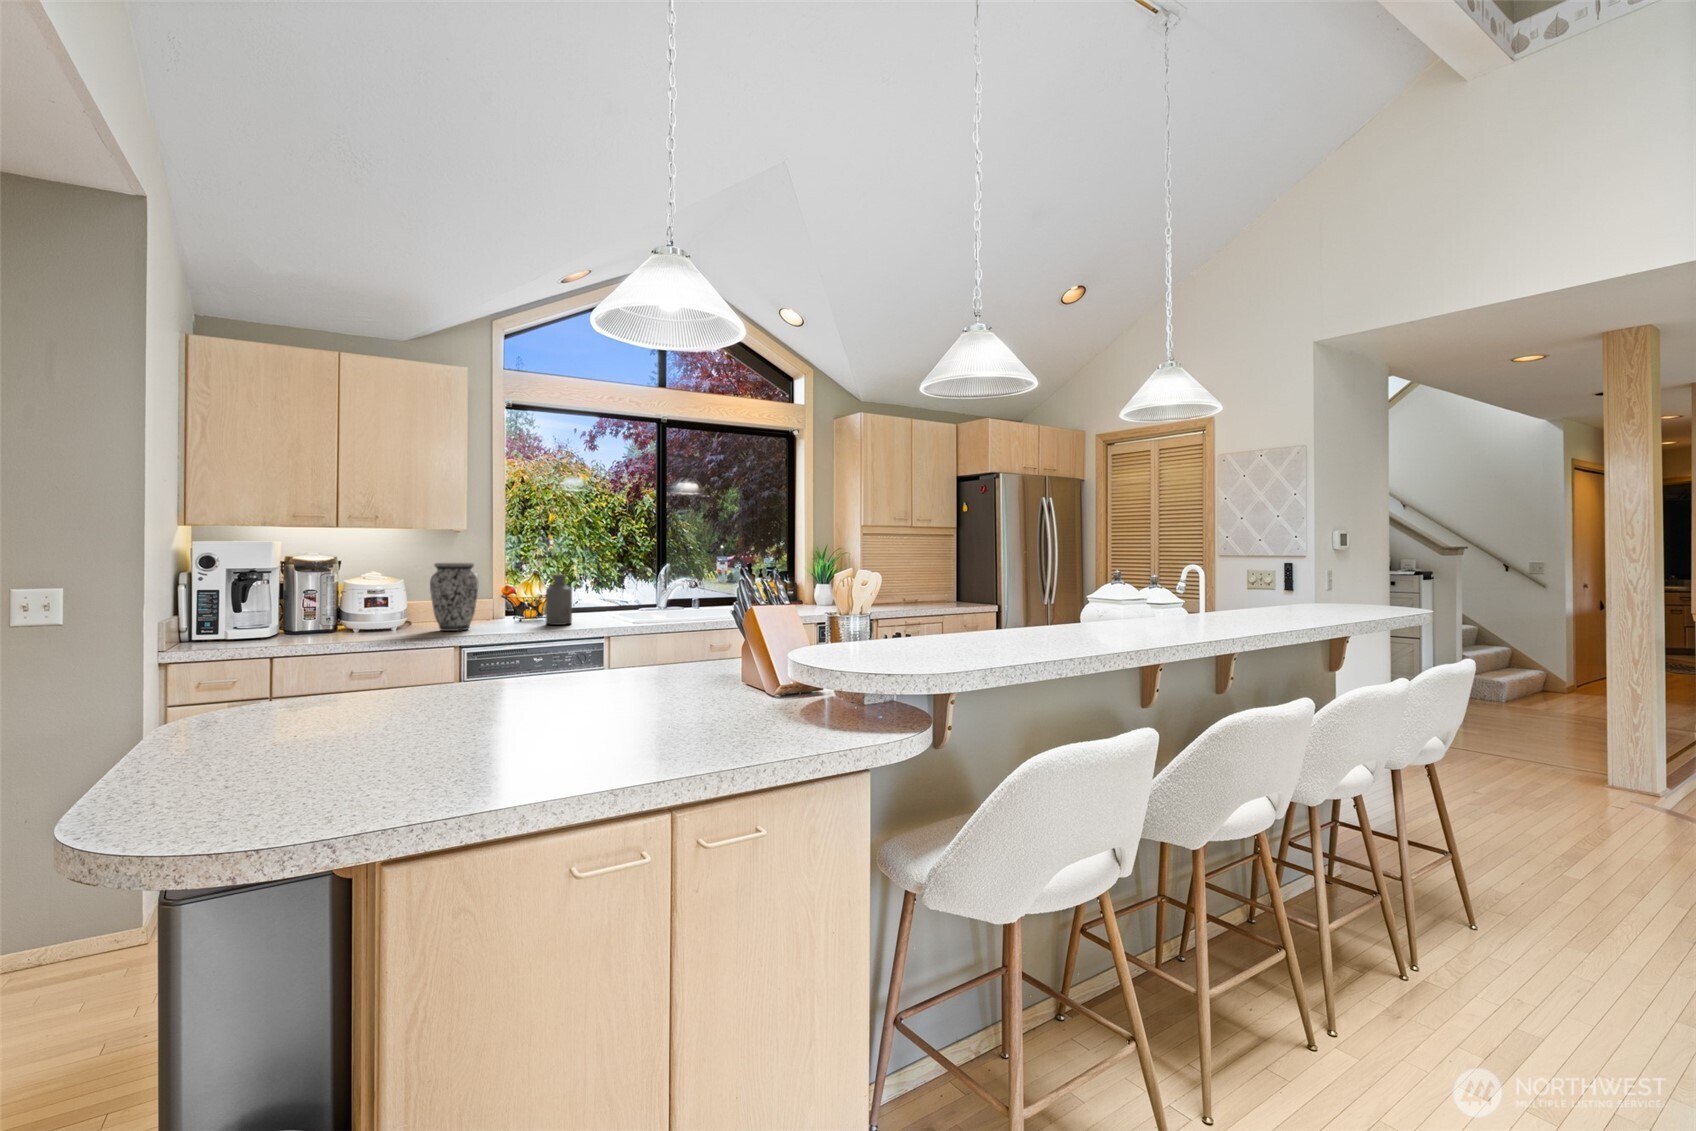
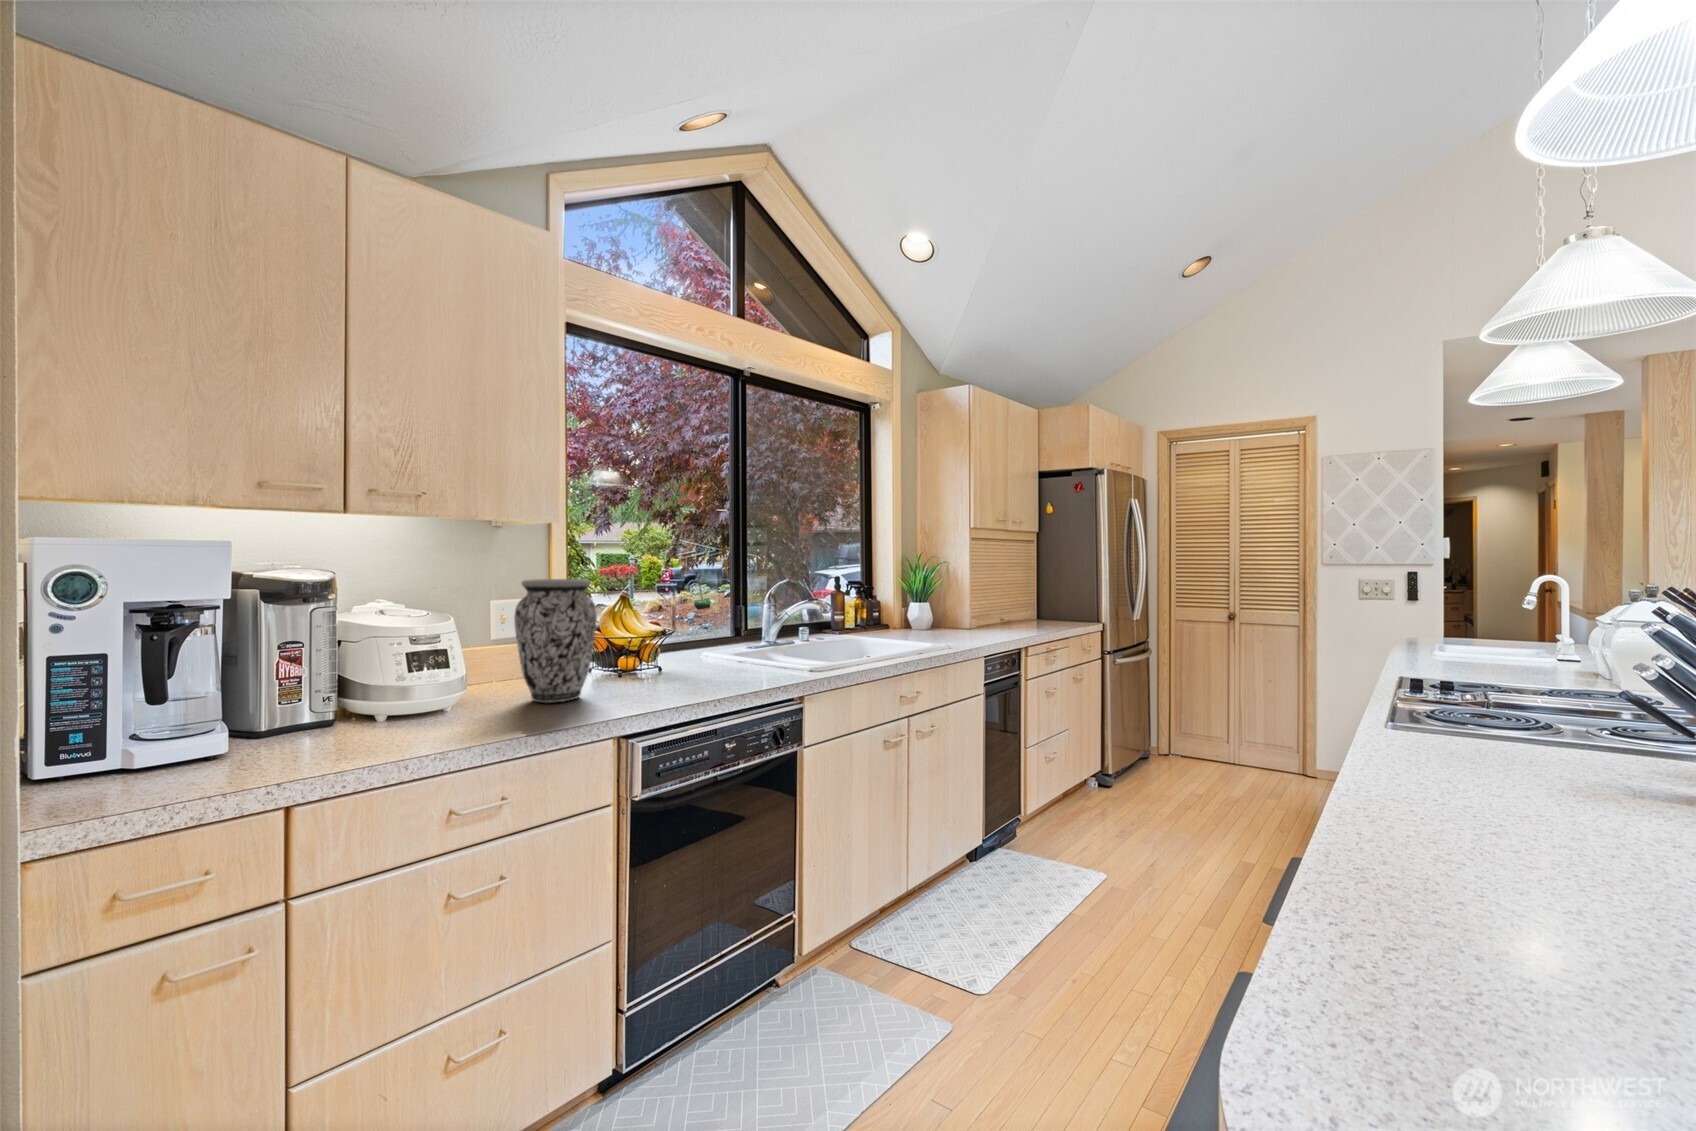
bottle: present [546,575,572,625] -> none [678,596,719,678]

